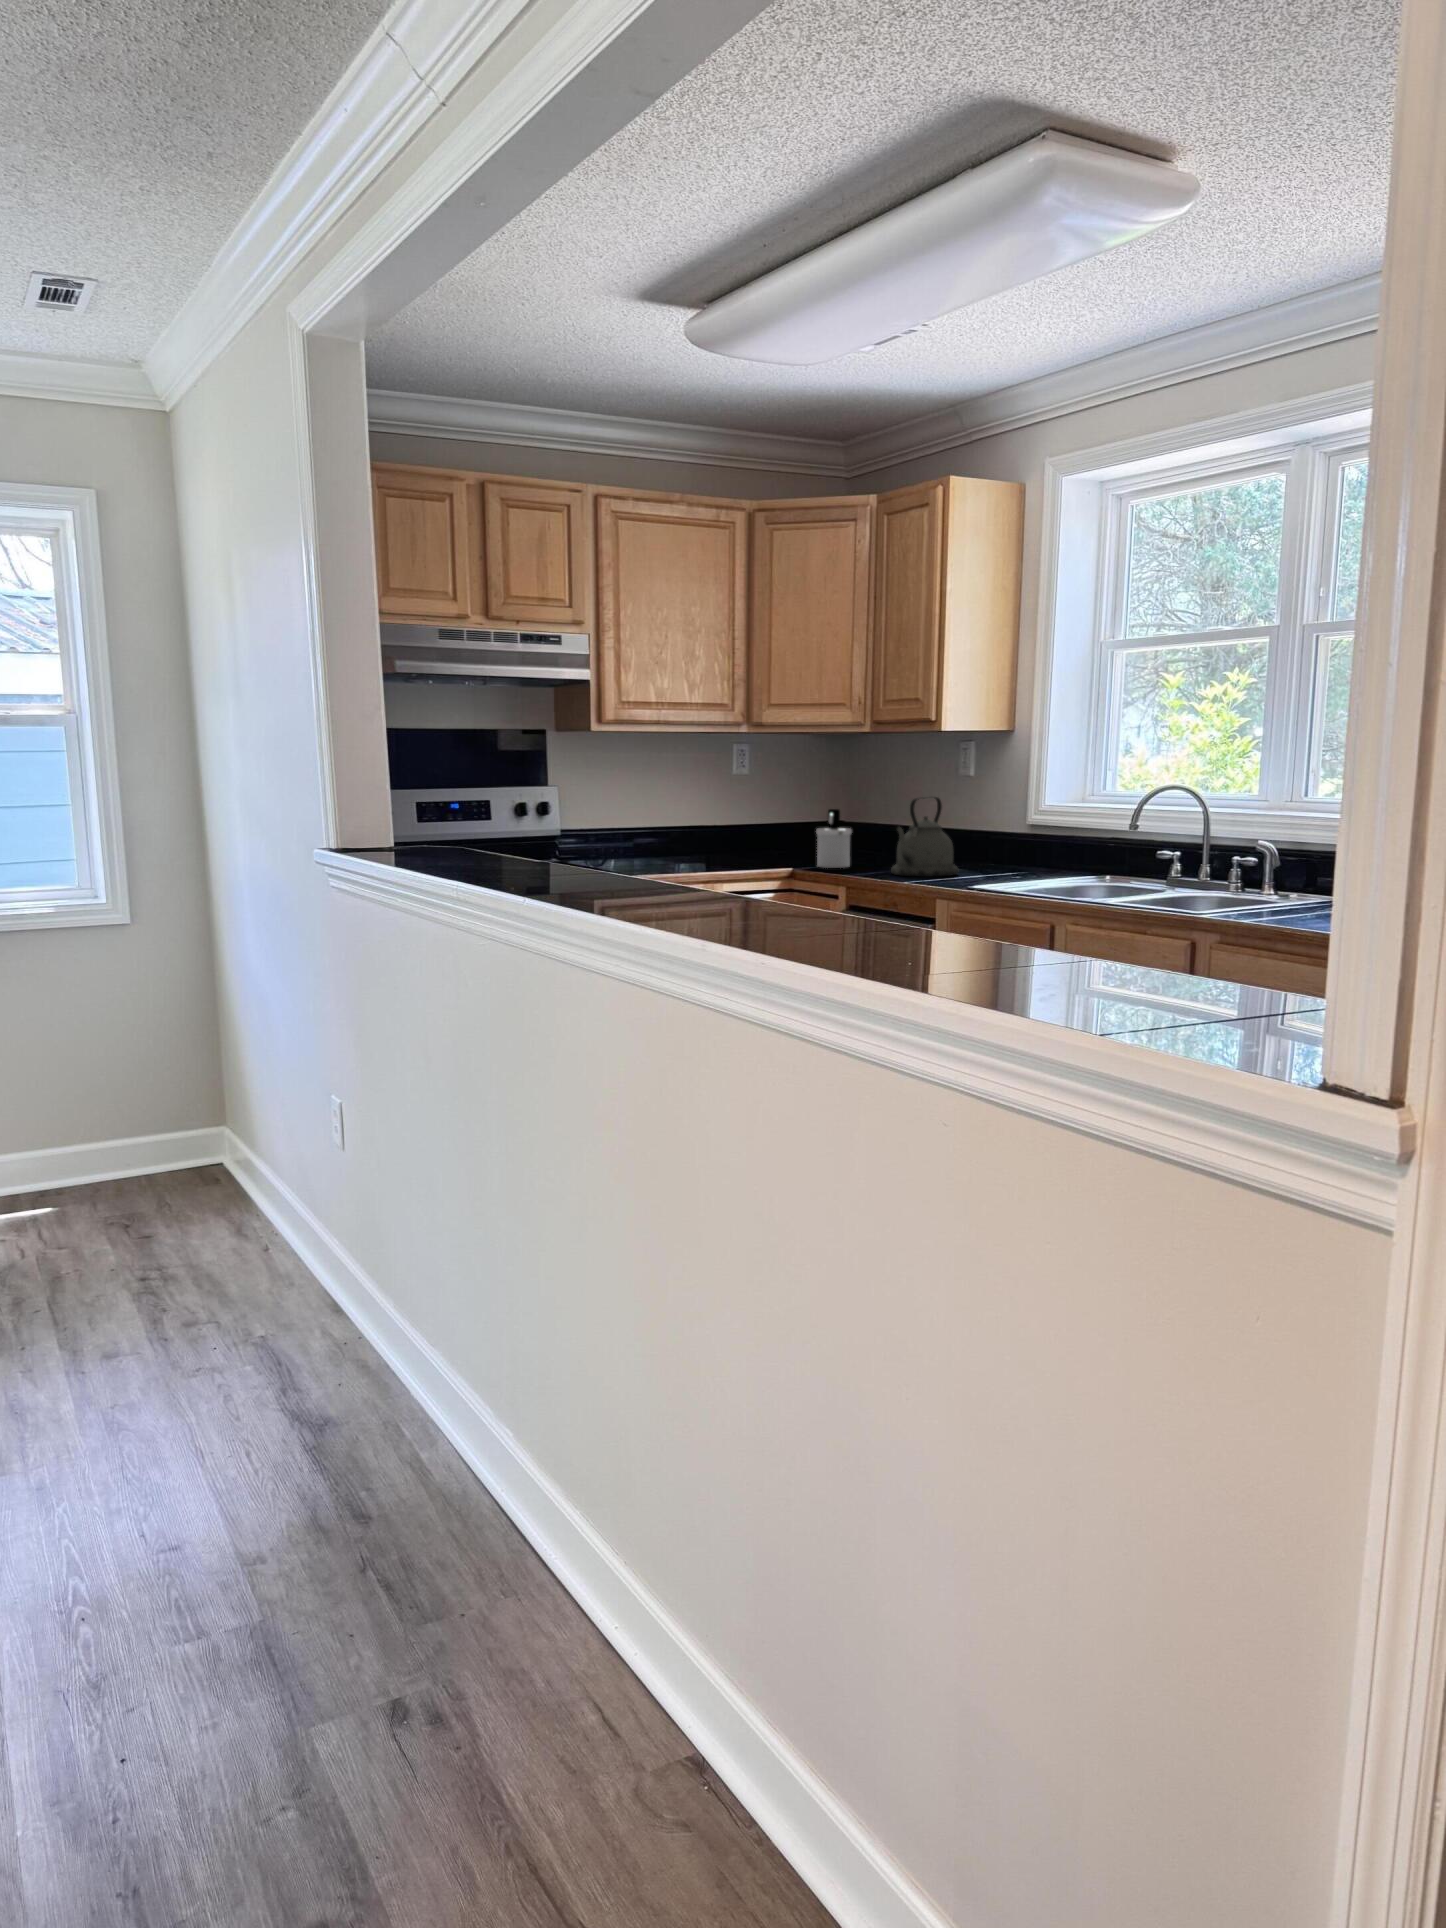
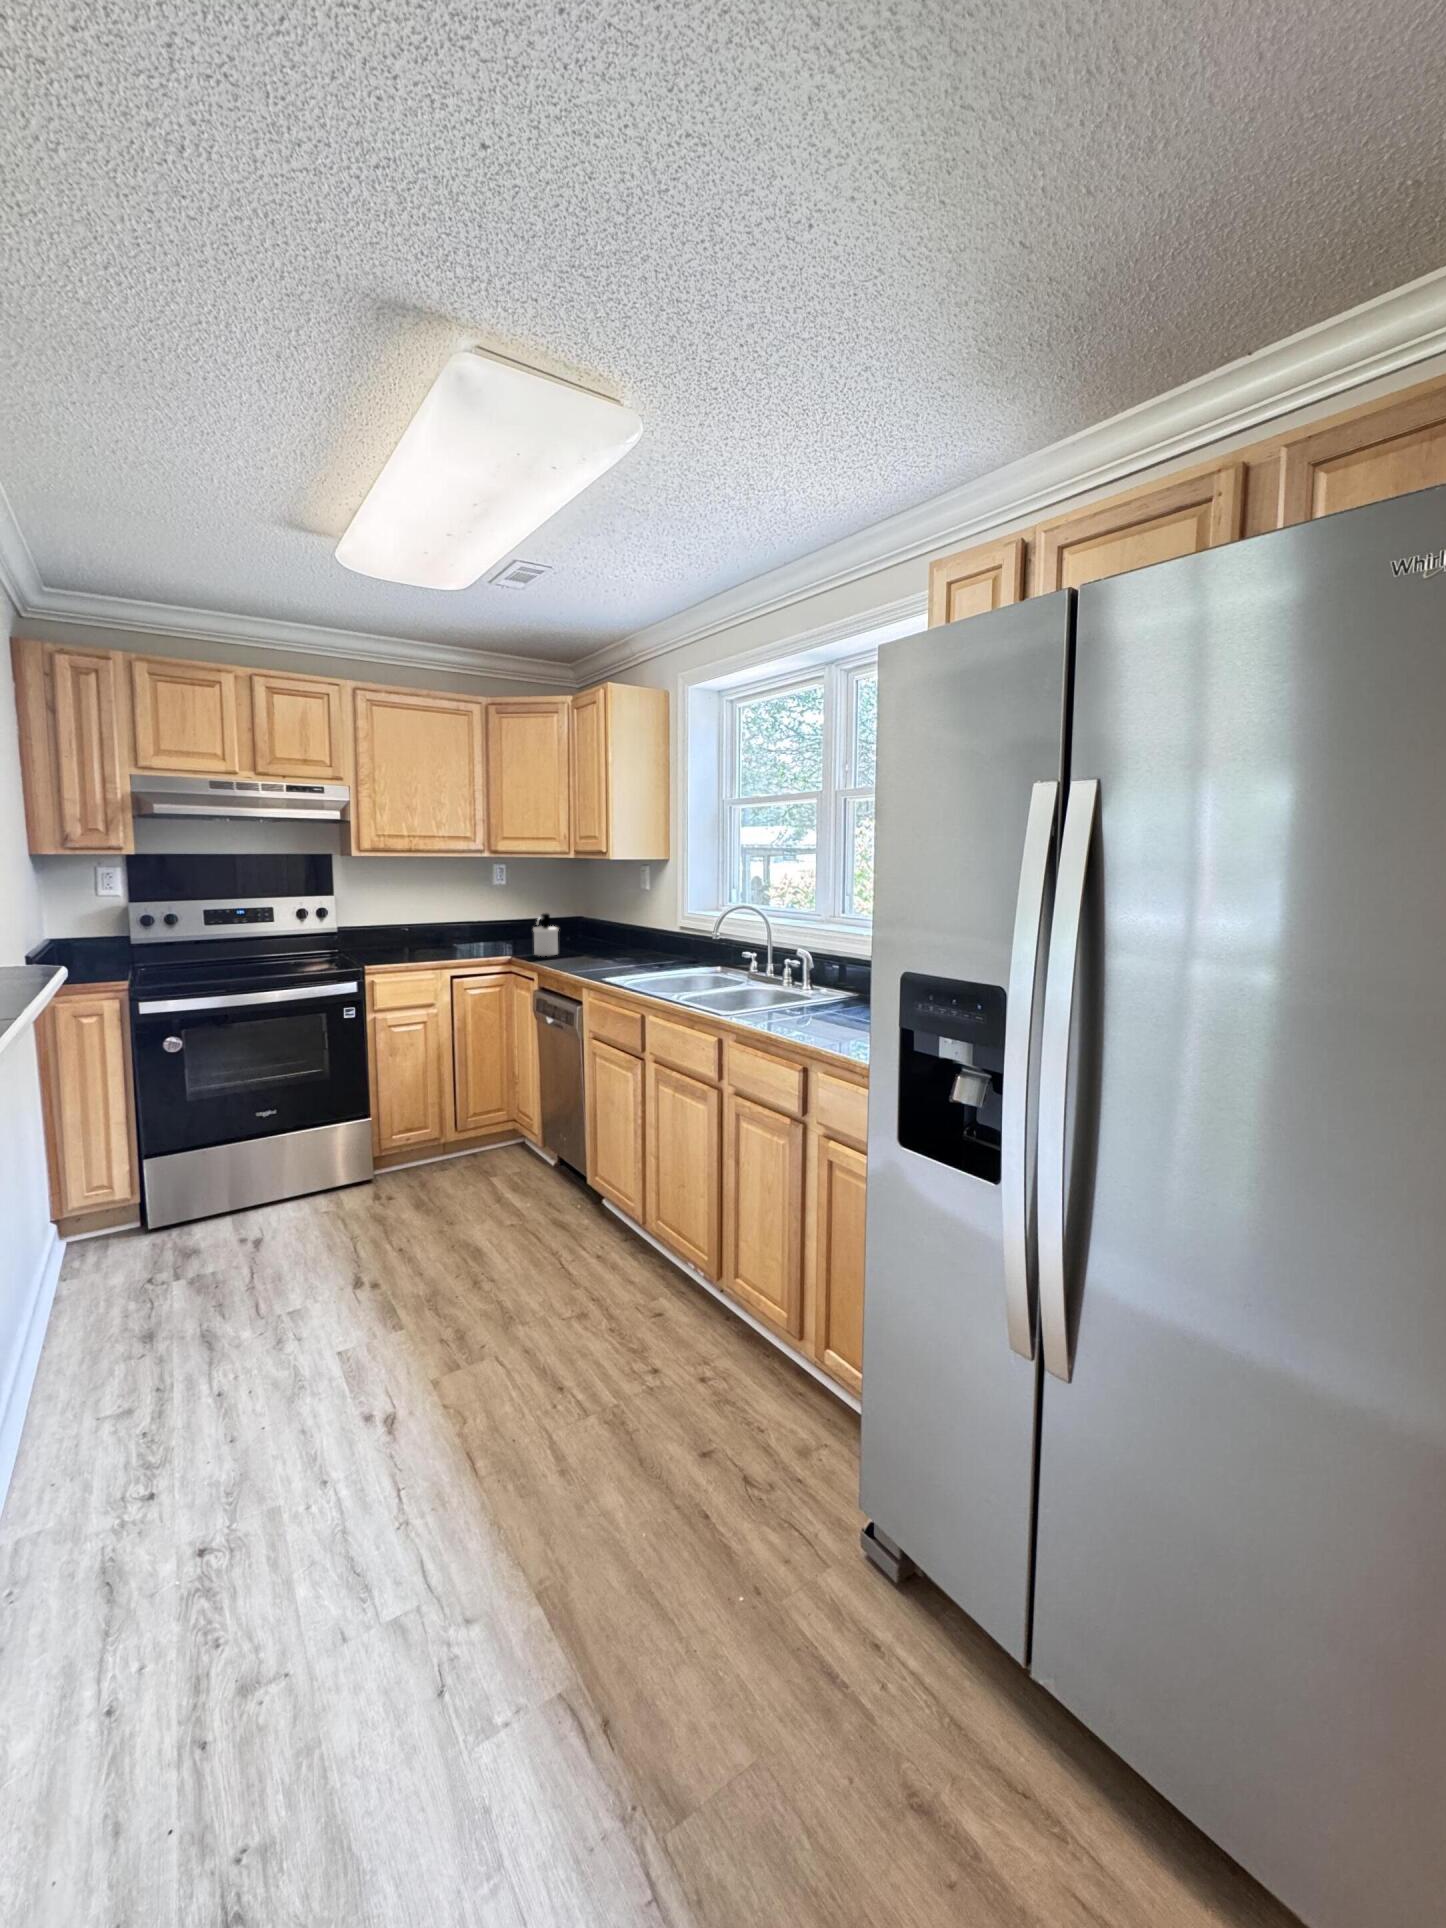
kettle: present [891,797,958,877] -> none [568,908,622,966]

